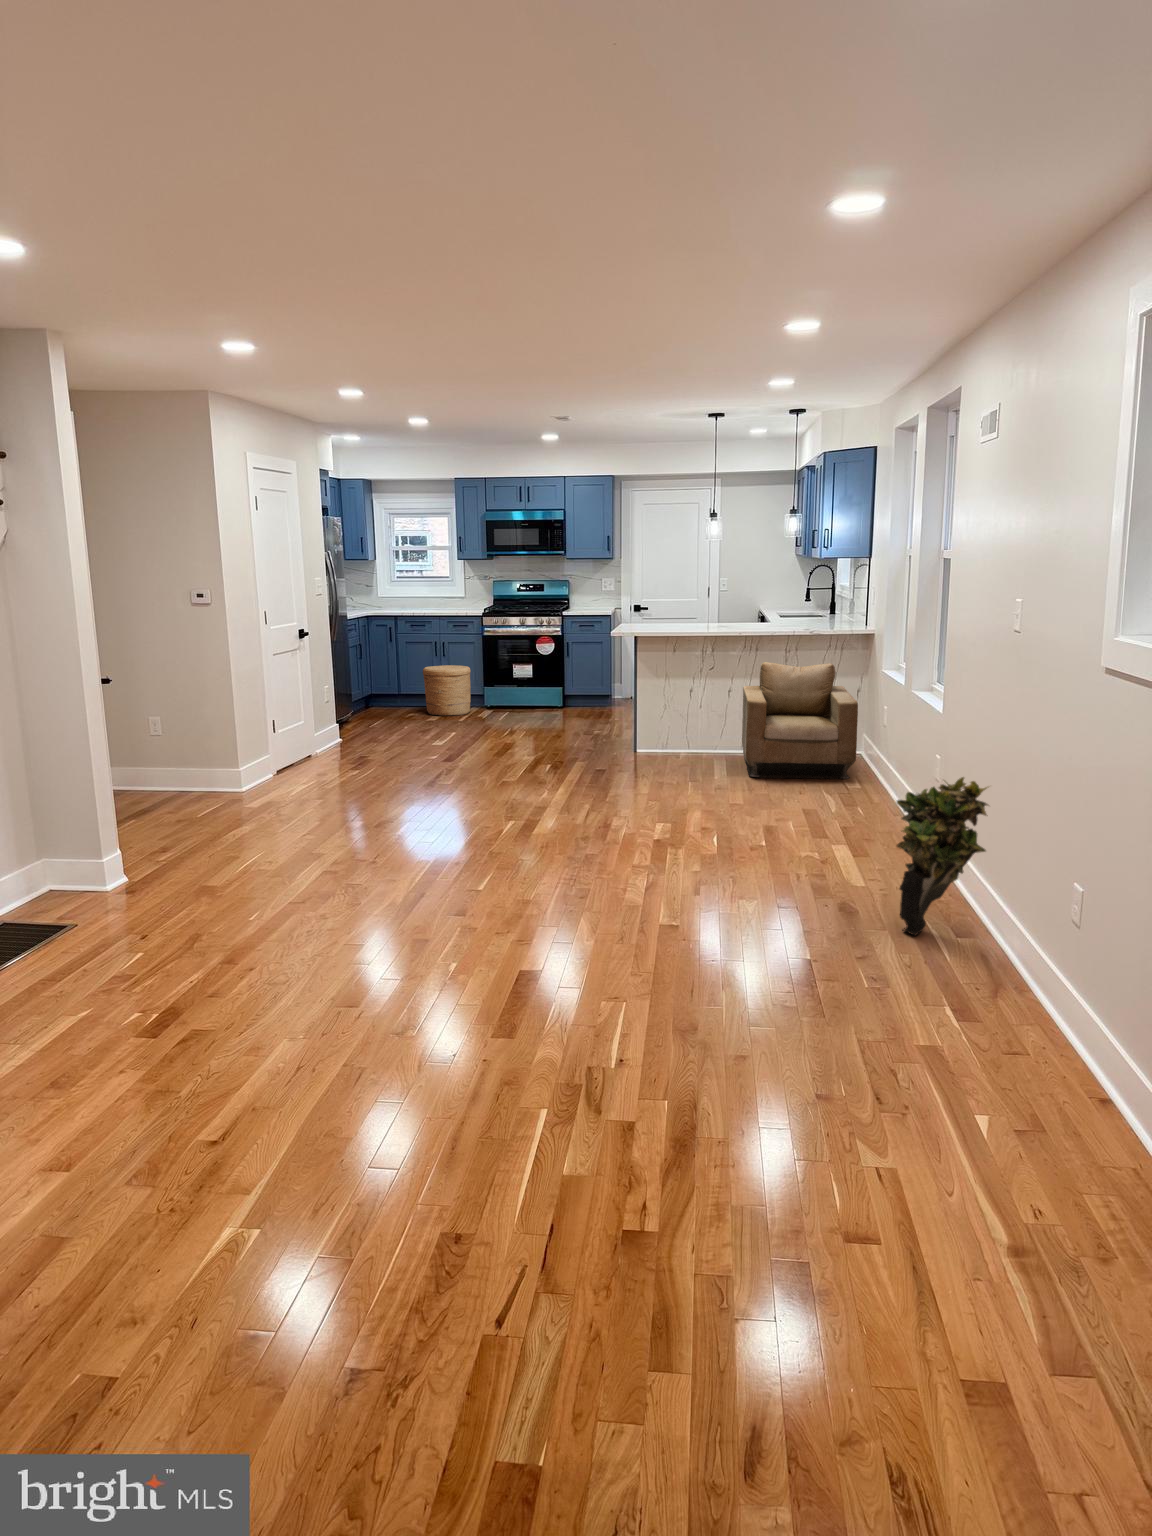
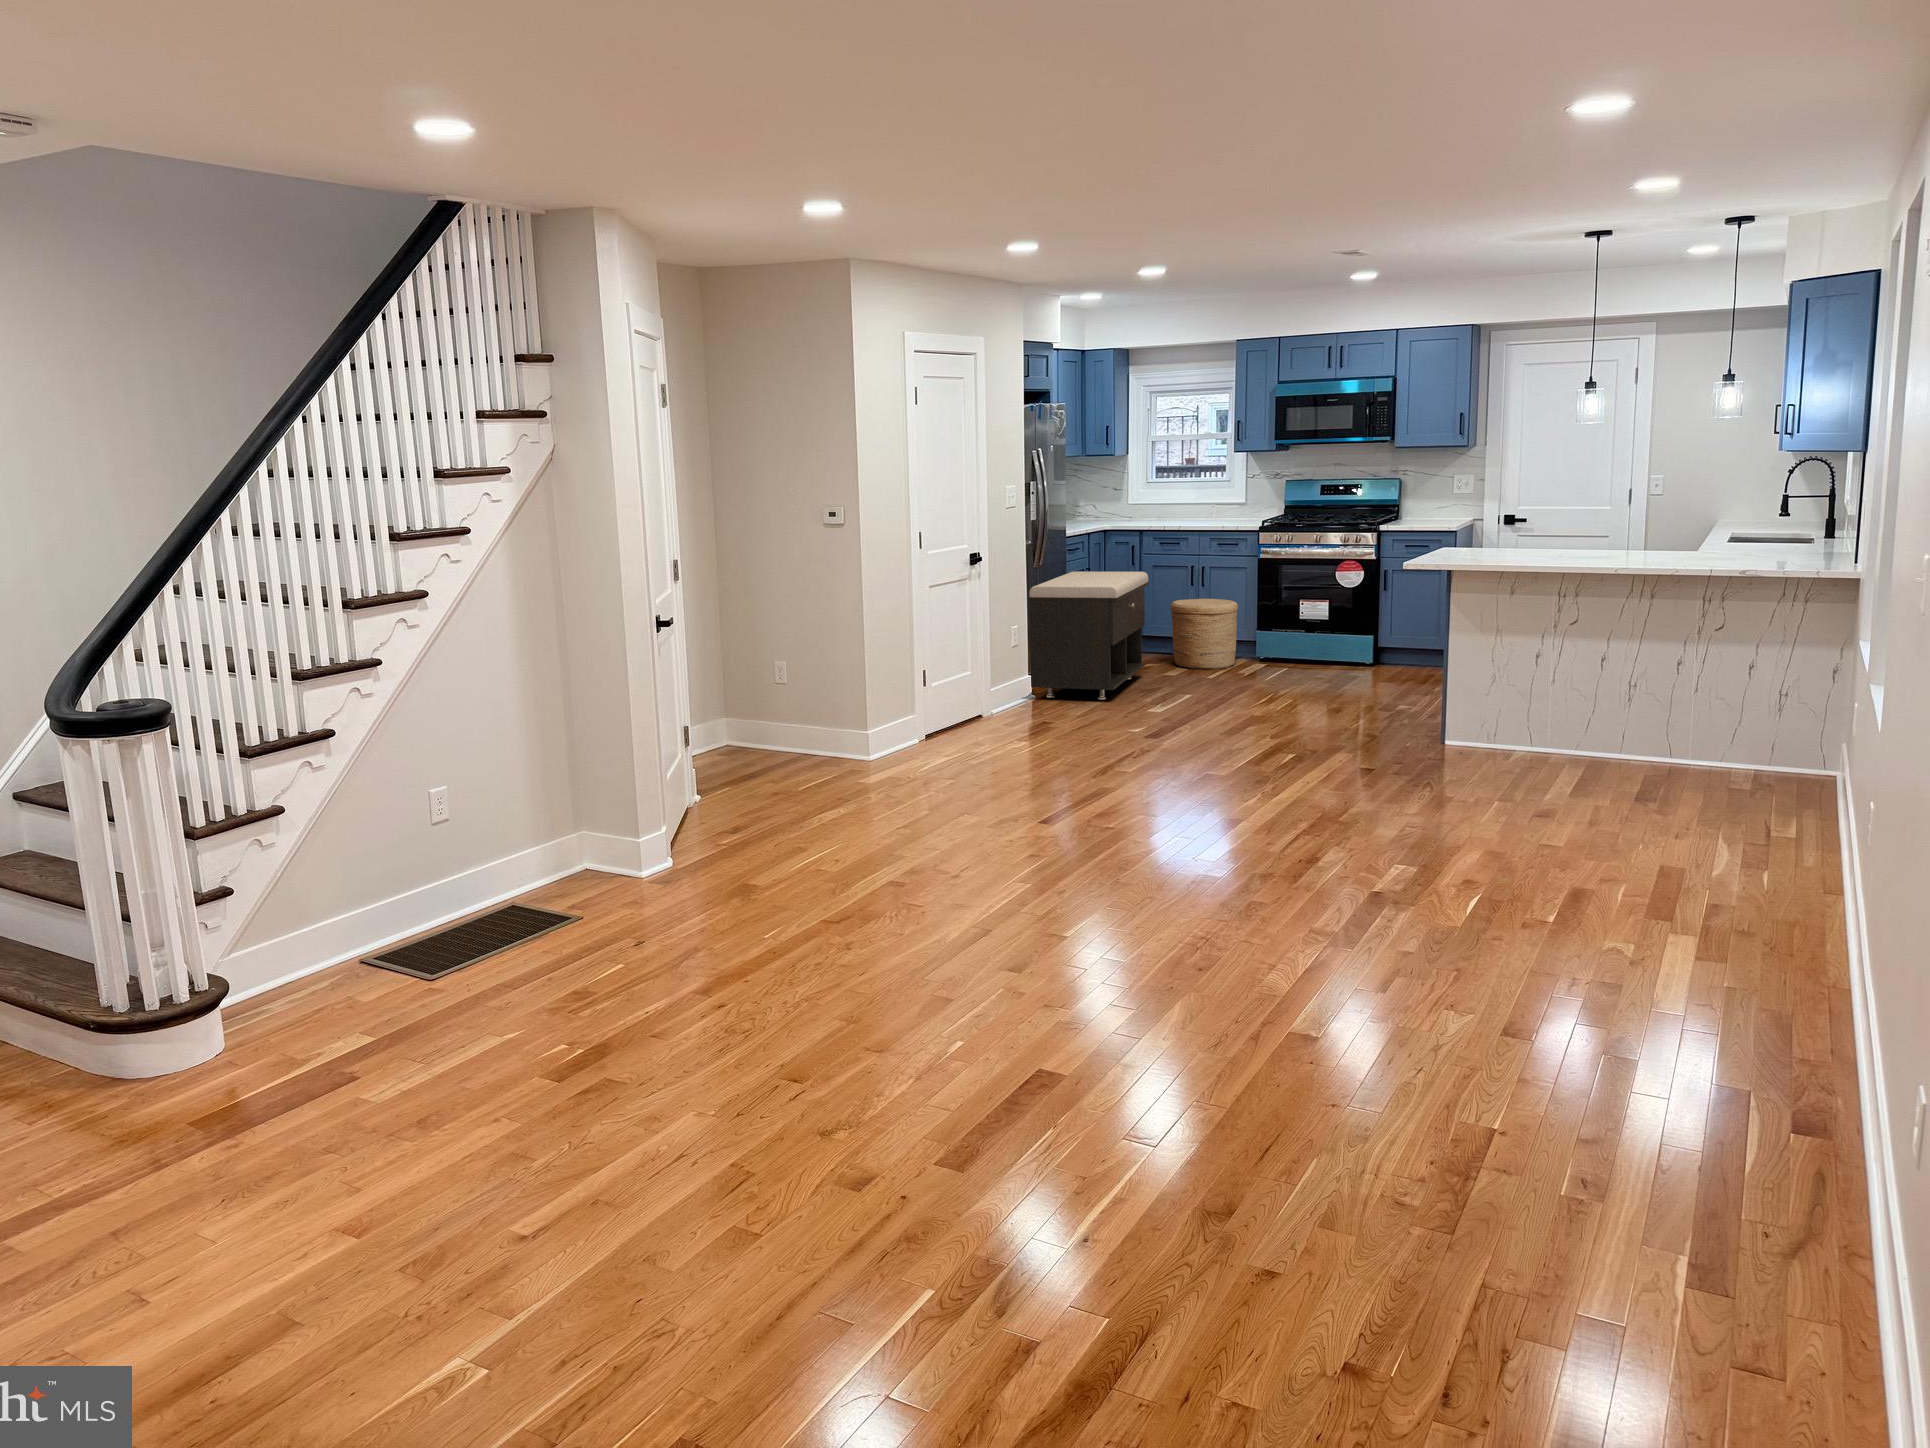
storage bench: none [333,645,412,741] -> present [1029,572,1148,700]
armchair: present [742,662,858,779] -> none [1577,617,1810,820]
potted plant: present [896,777,989,935] -> none [1699,860,1902,1132]

